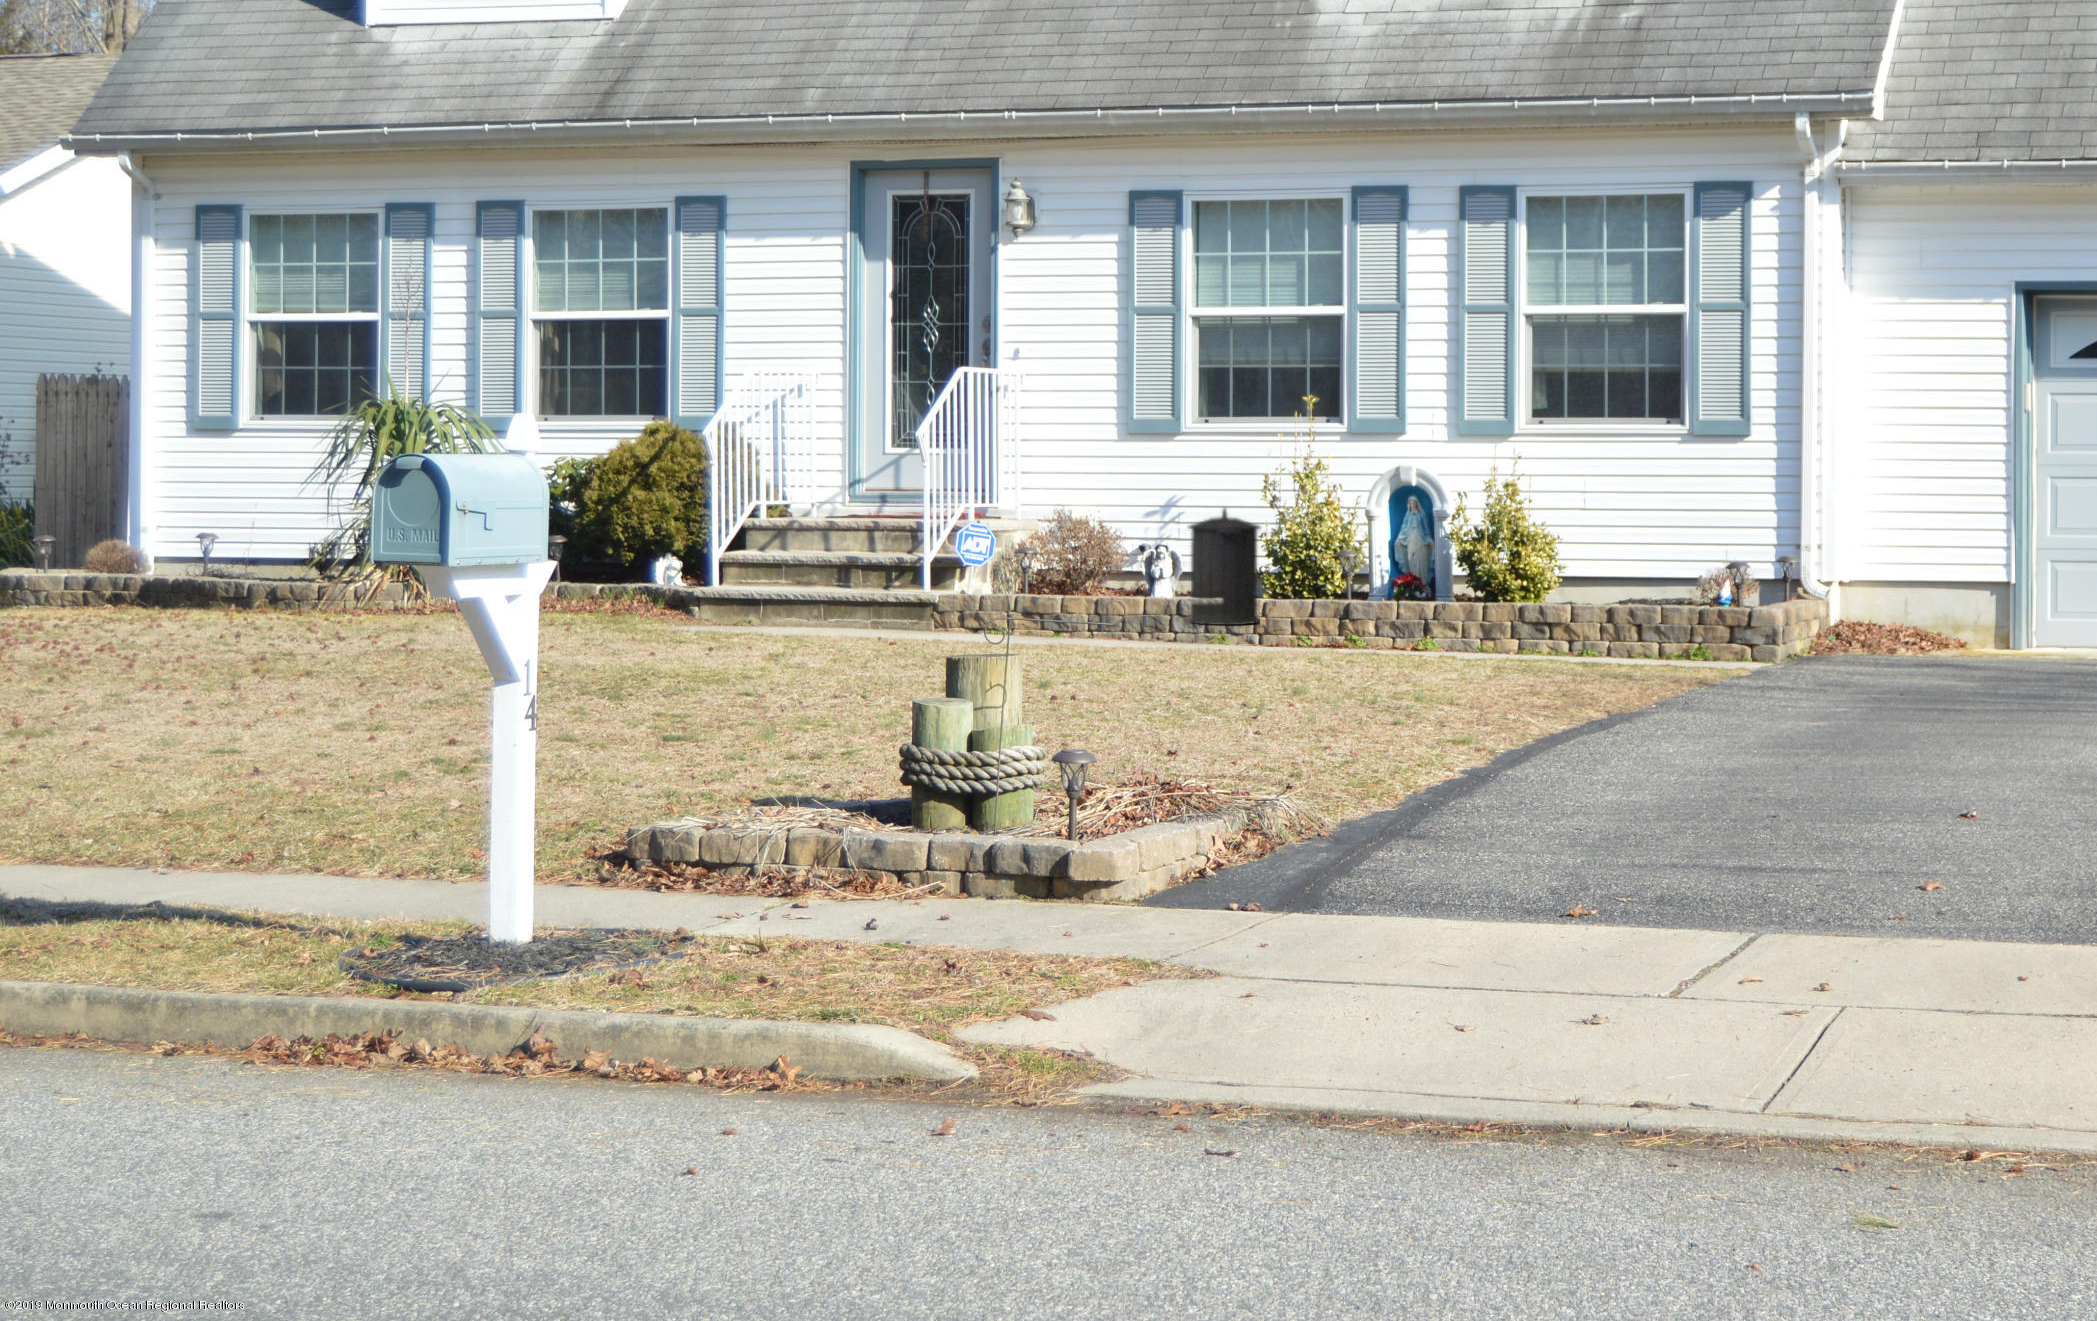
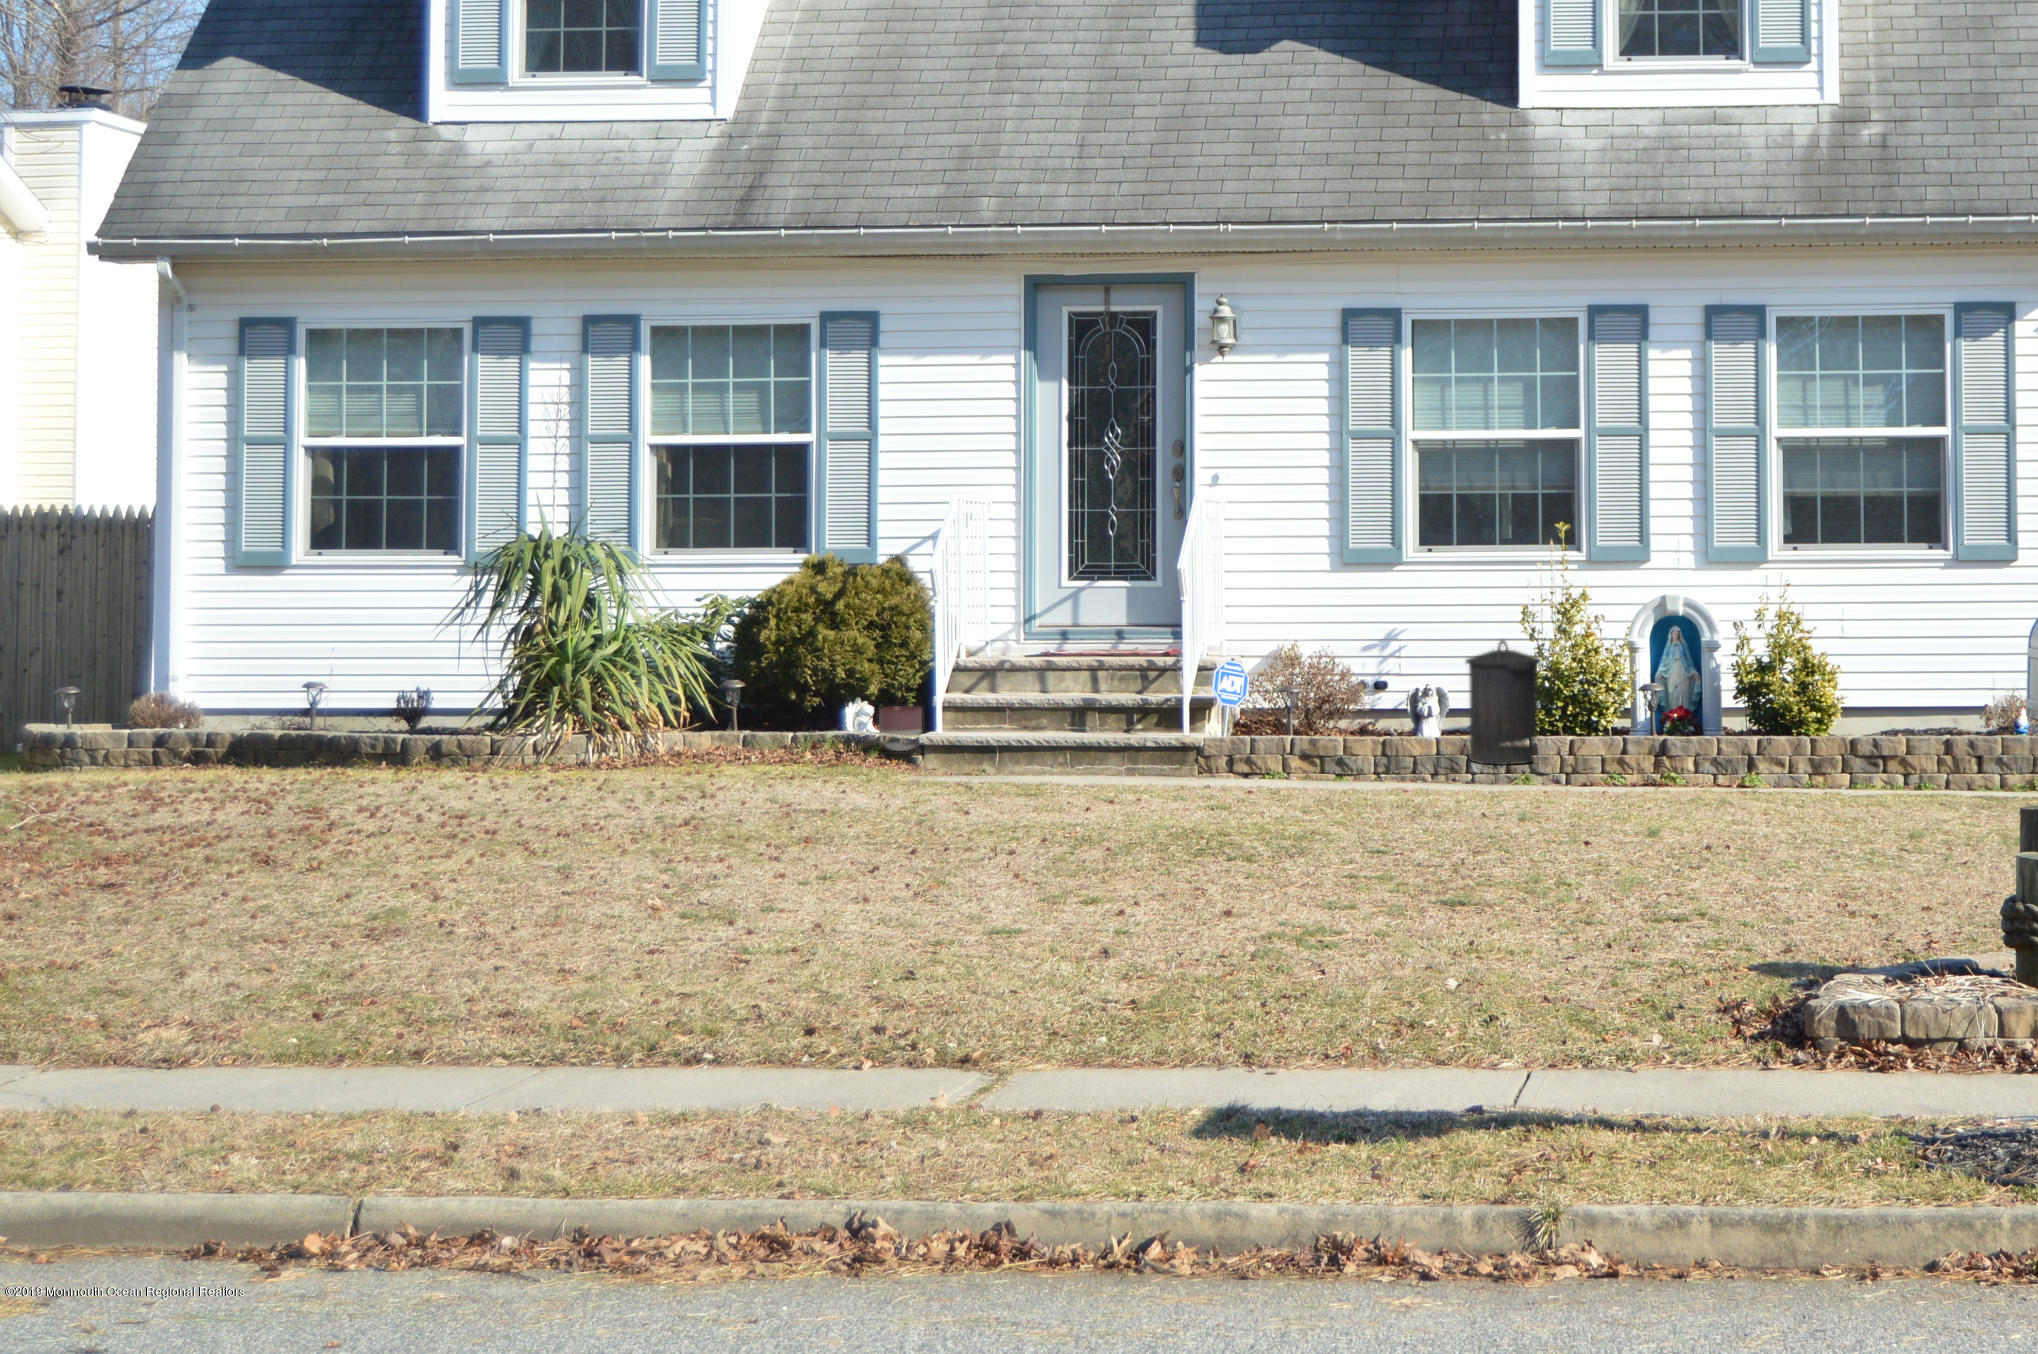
planter: none [686,562,726,602] -> present [879,706,922,751]

